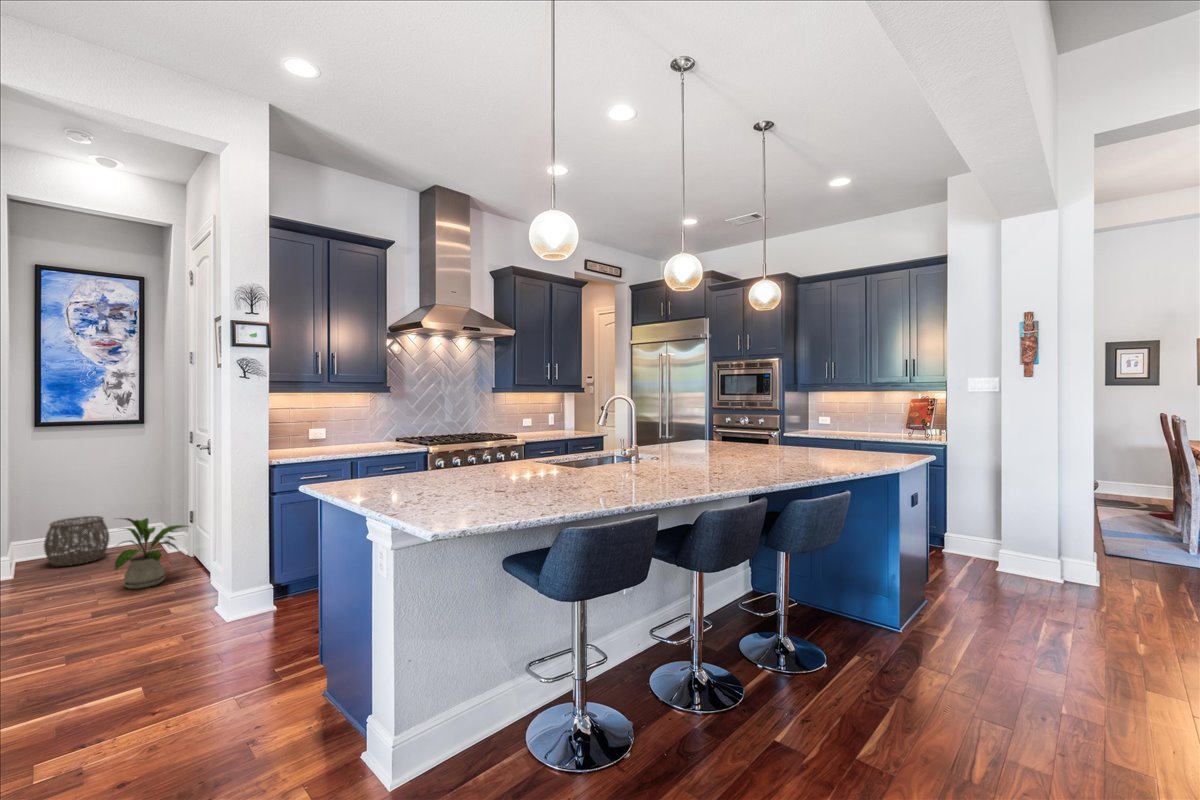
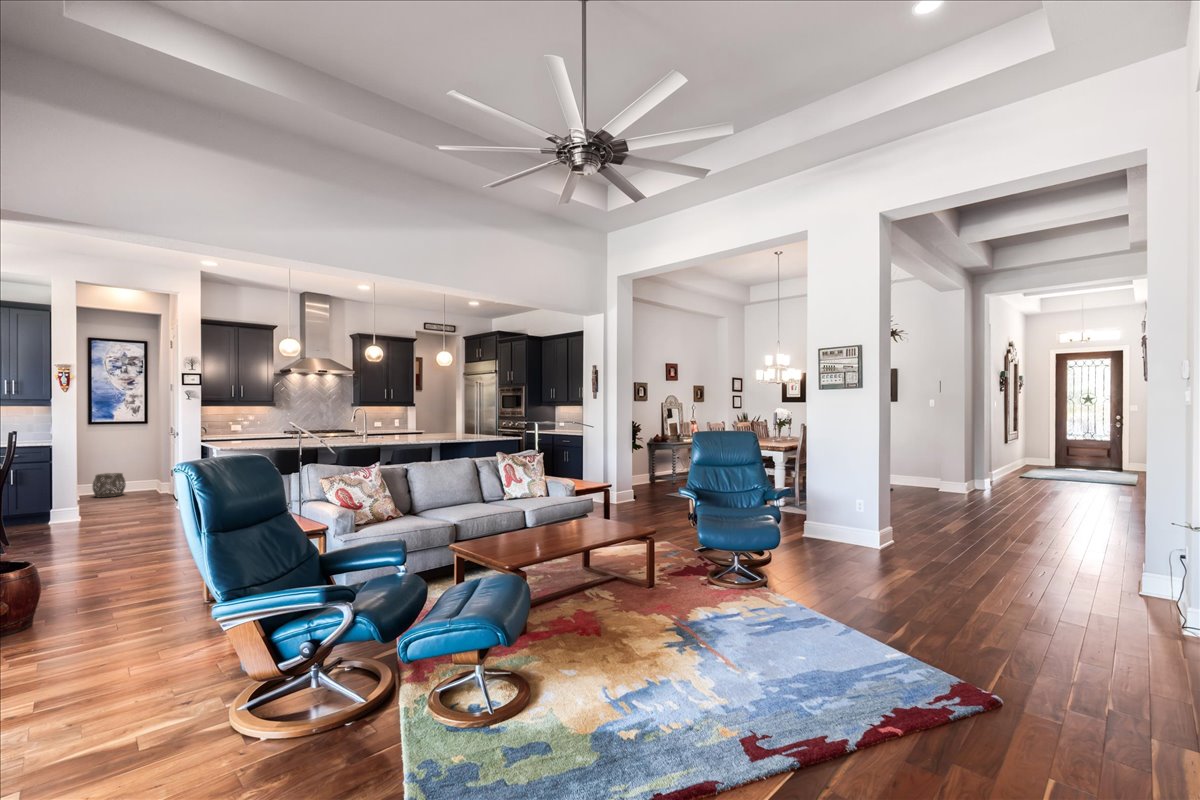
house plant: present [115,518,188,589] -> none [125,469,167,504]

